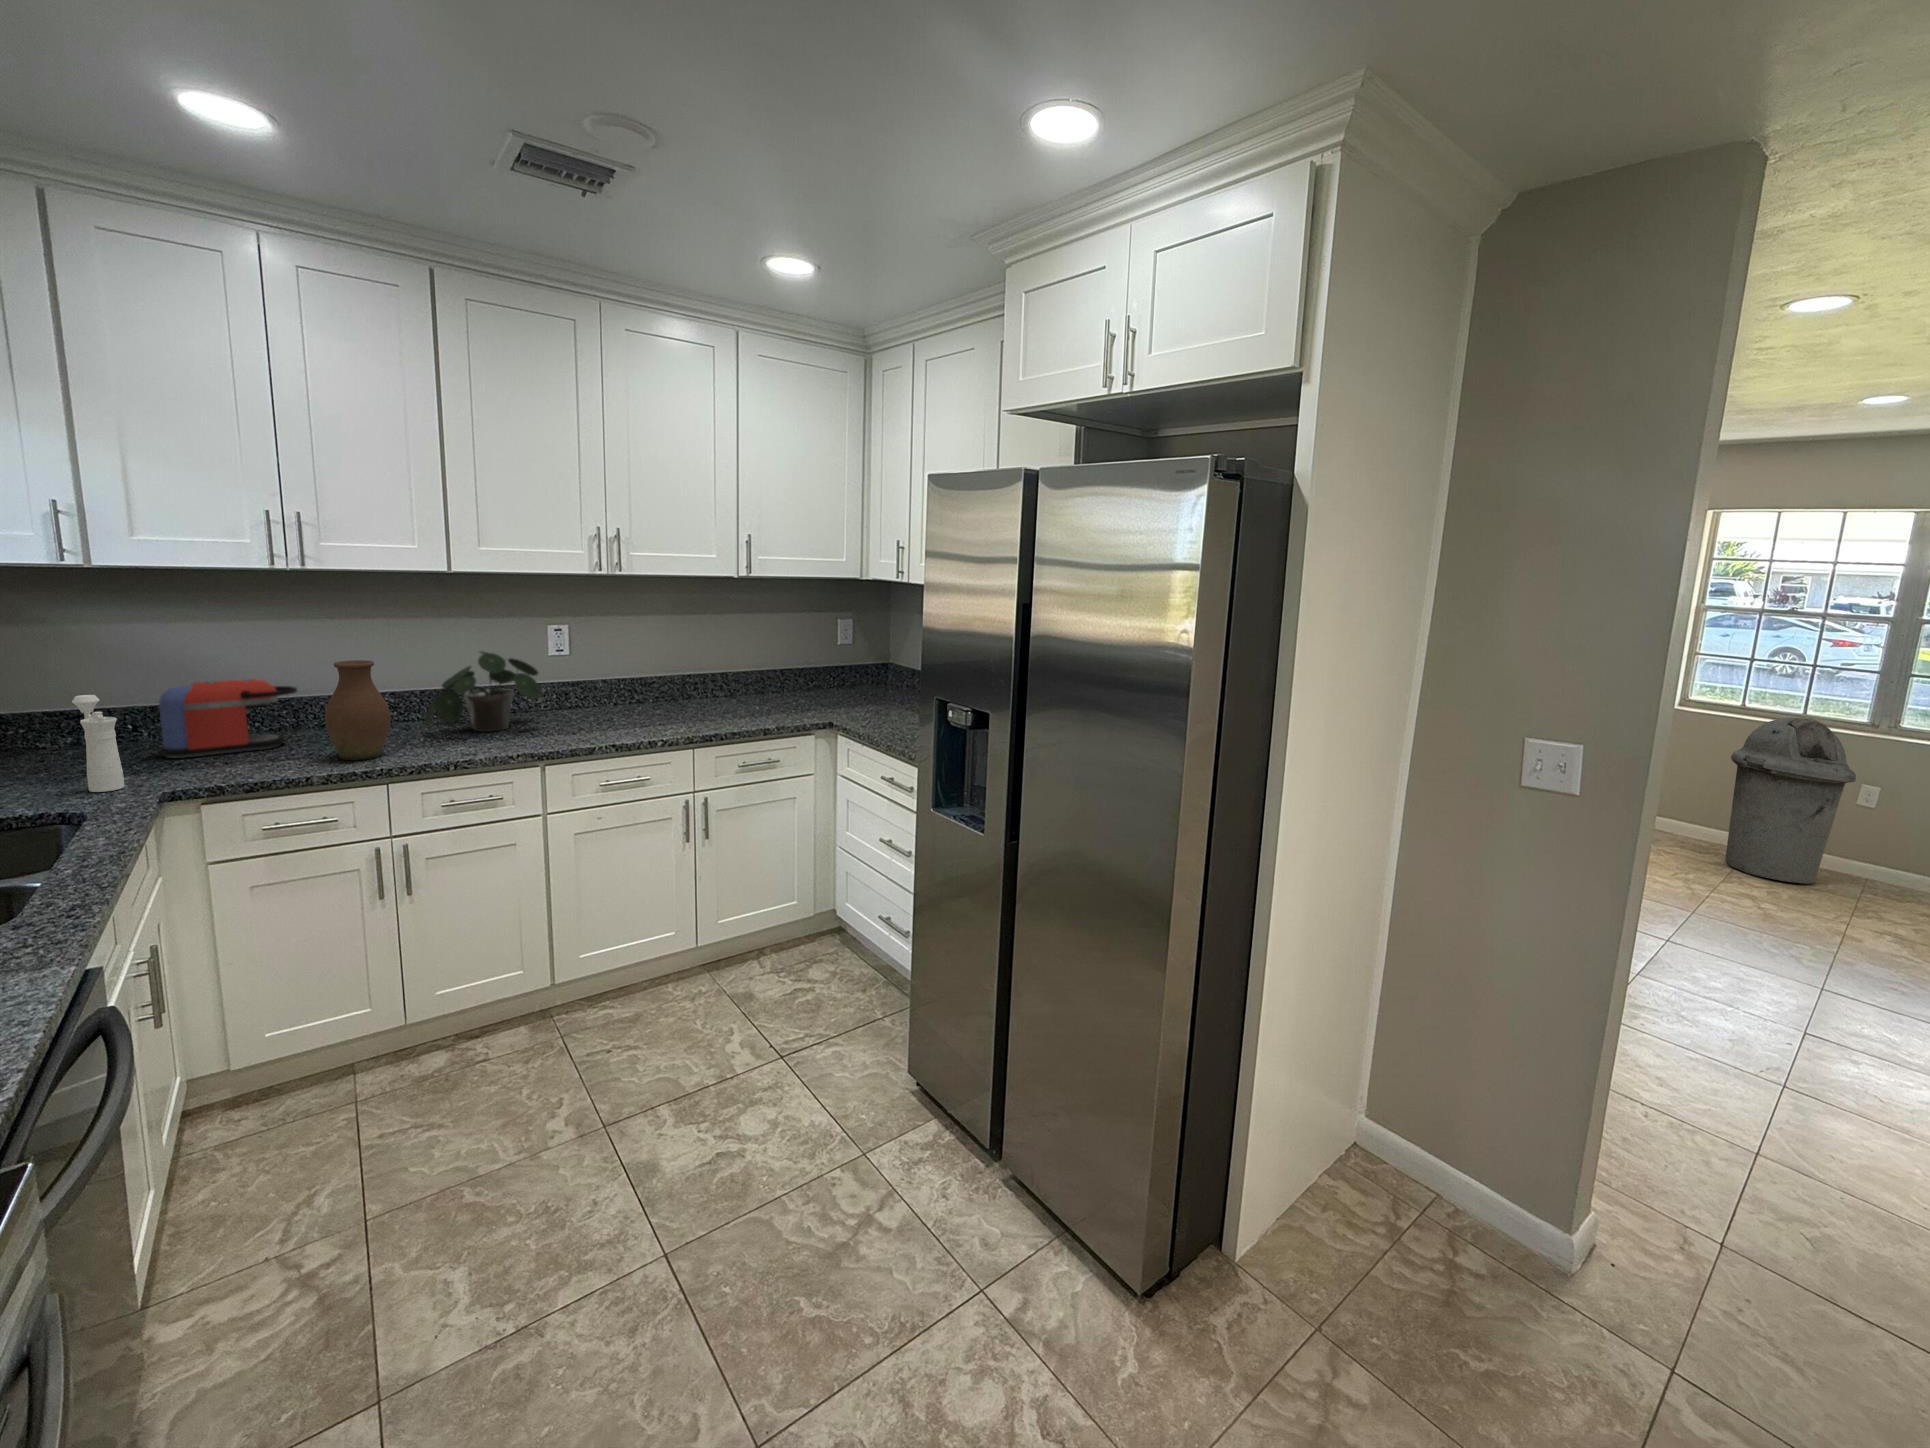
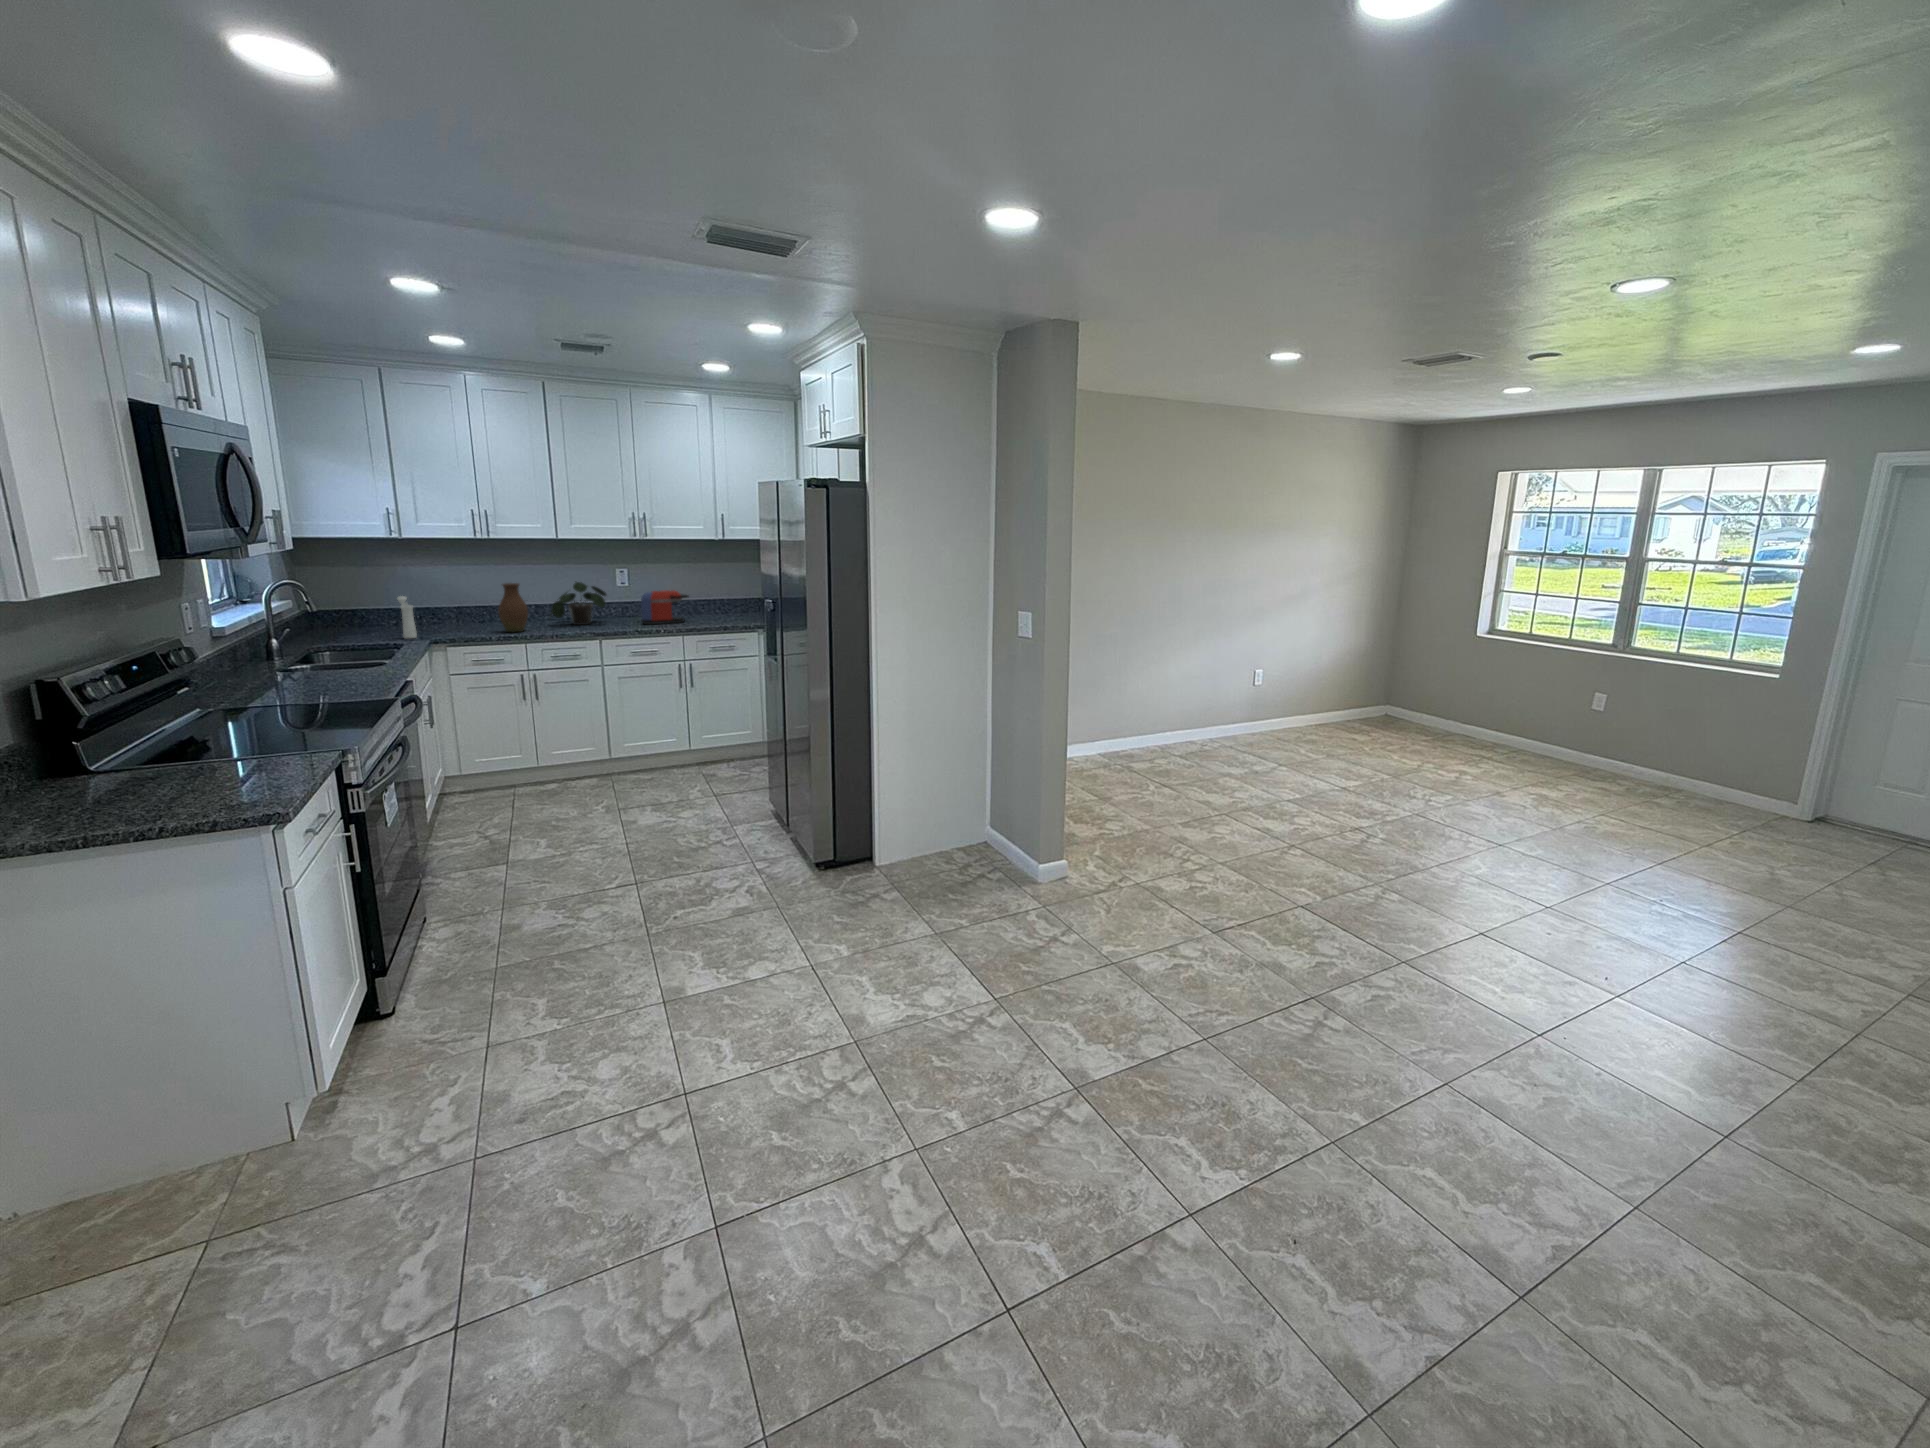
coffee maker: present [159,679,297,758] -> present [641,590,688,624]
trash can: present [1725,717,1856,884] -> none [1490,637,1579,770]

